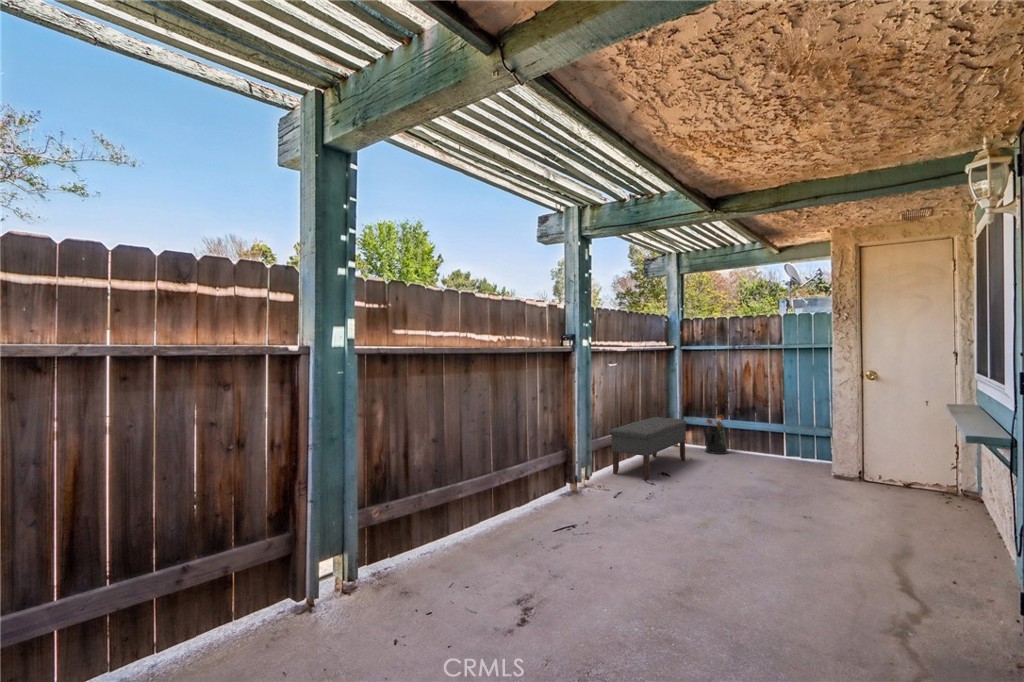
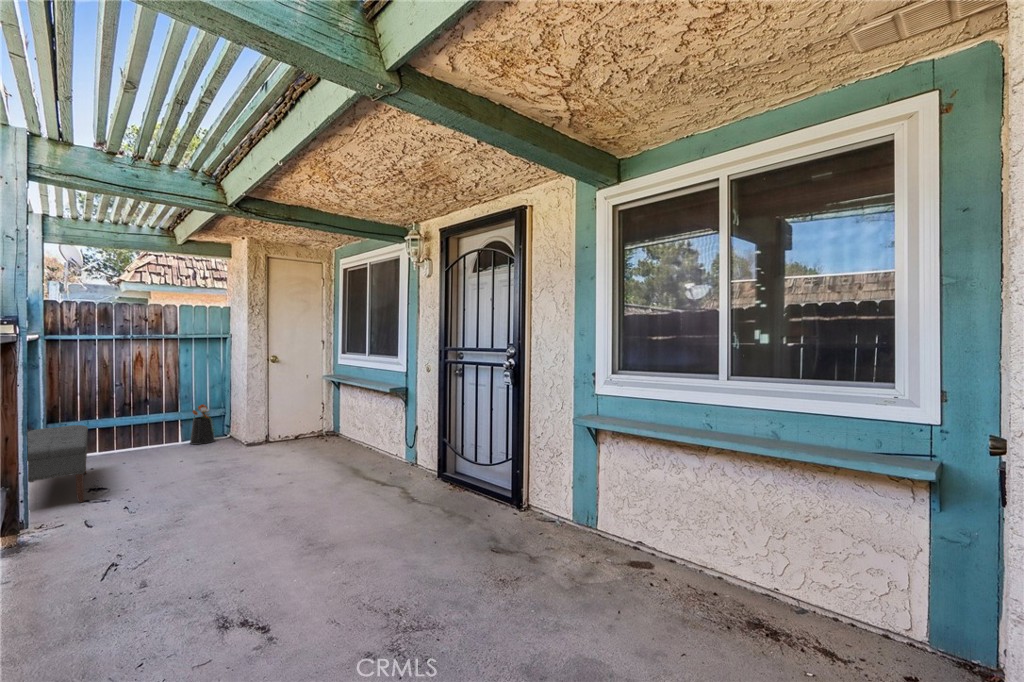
watering can: present [704,415,728,454] -> present [190,404,215,444]

